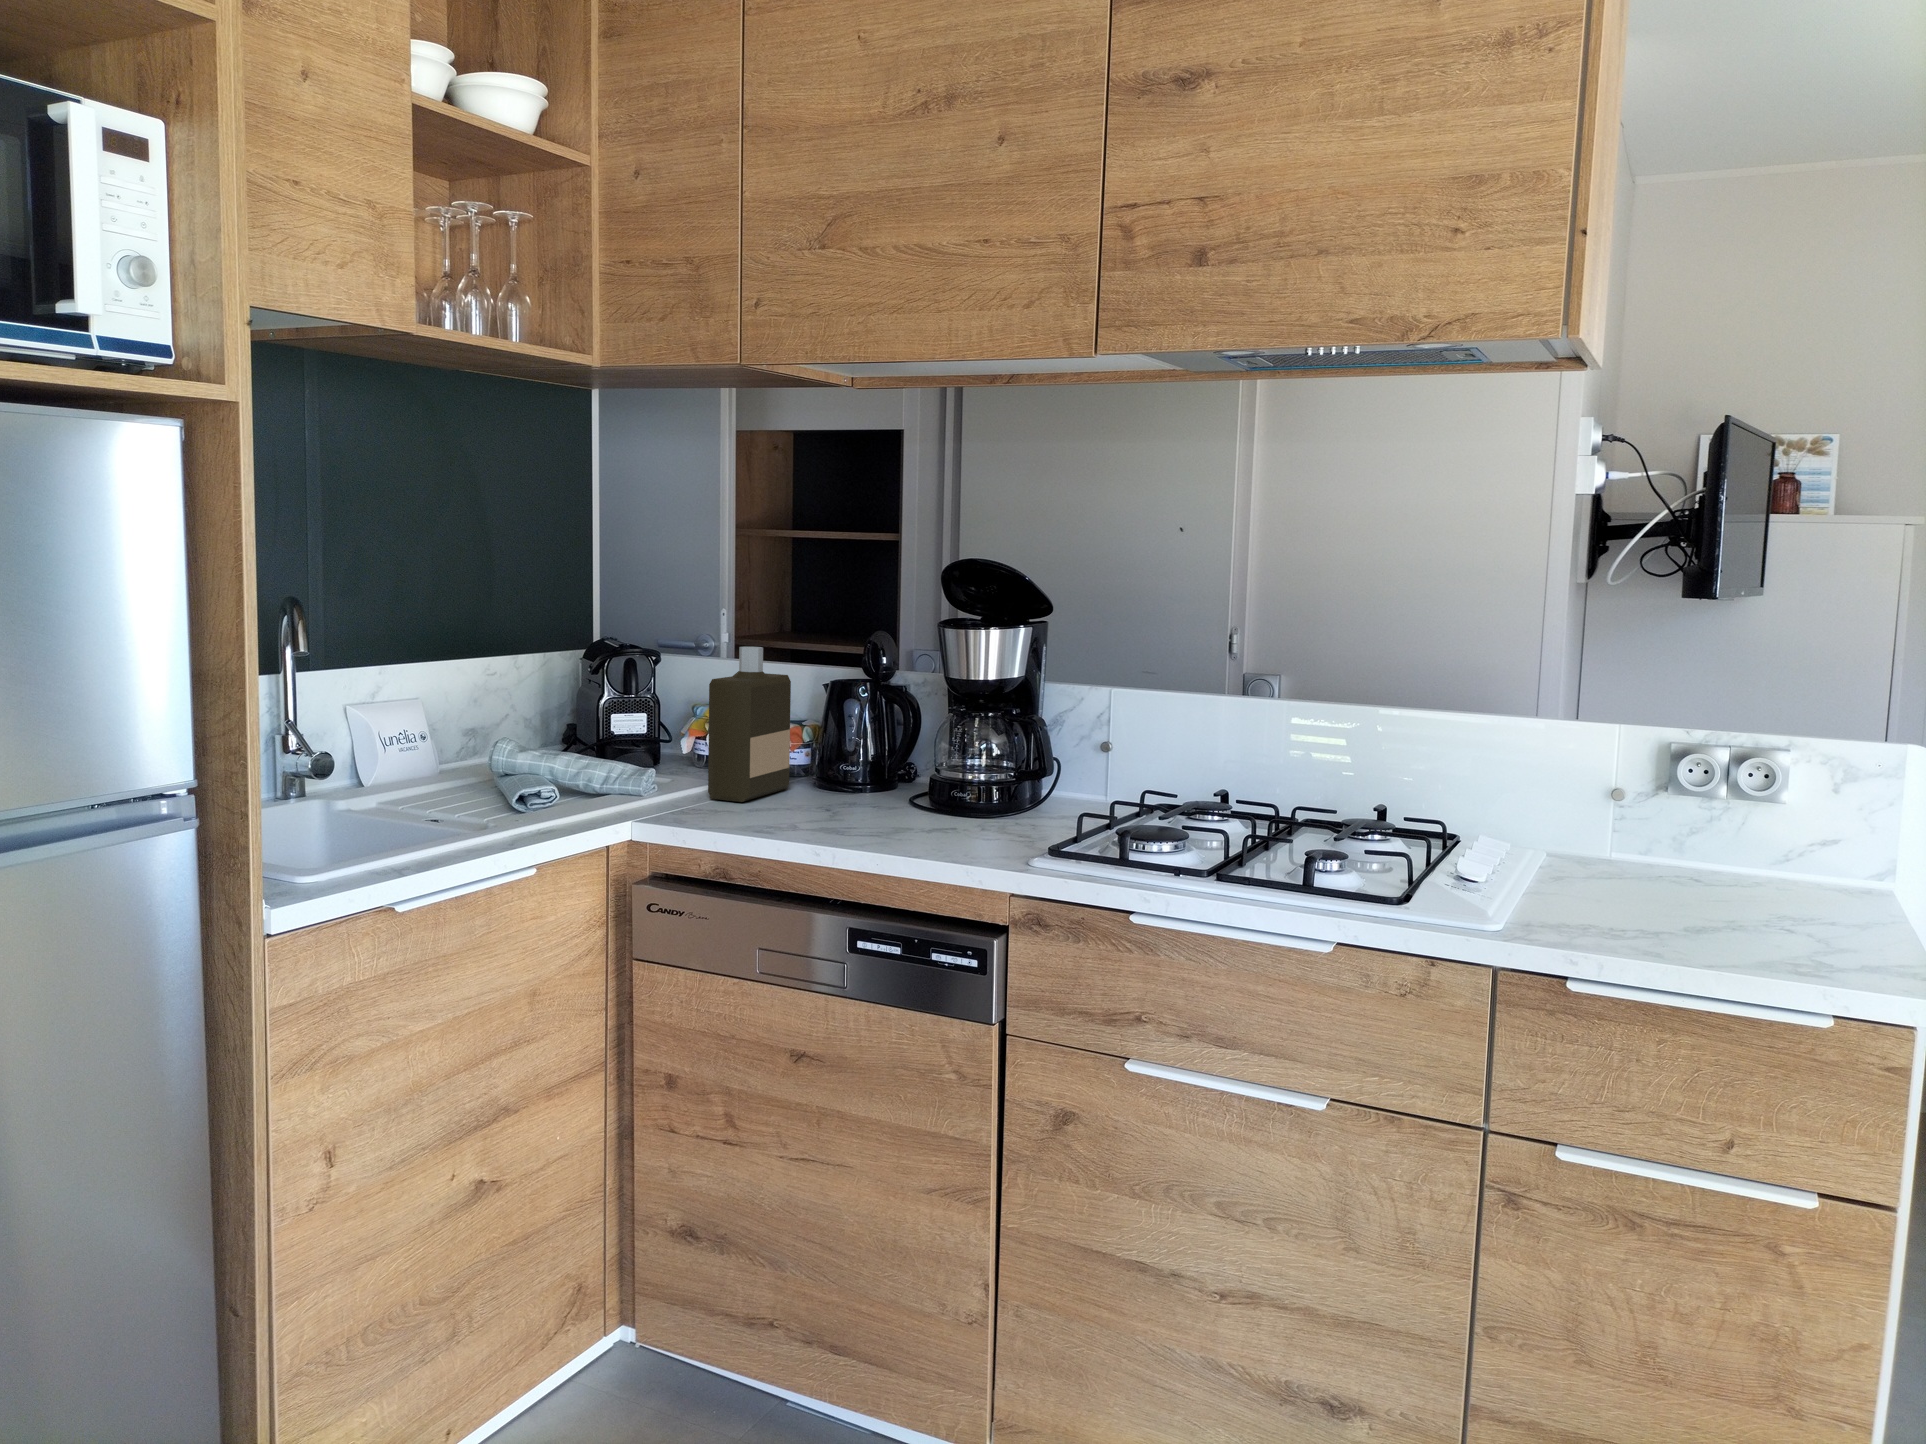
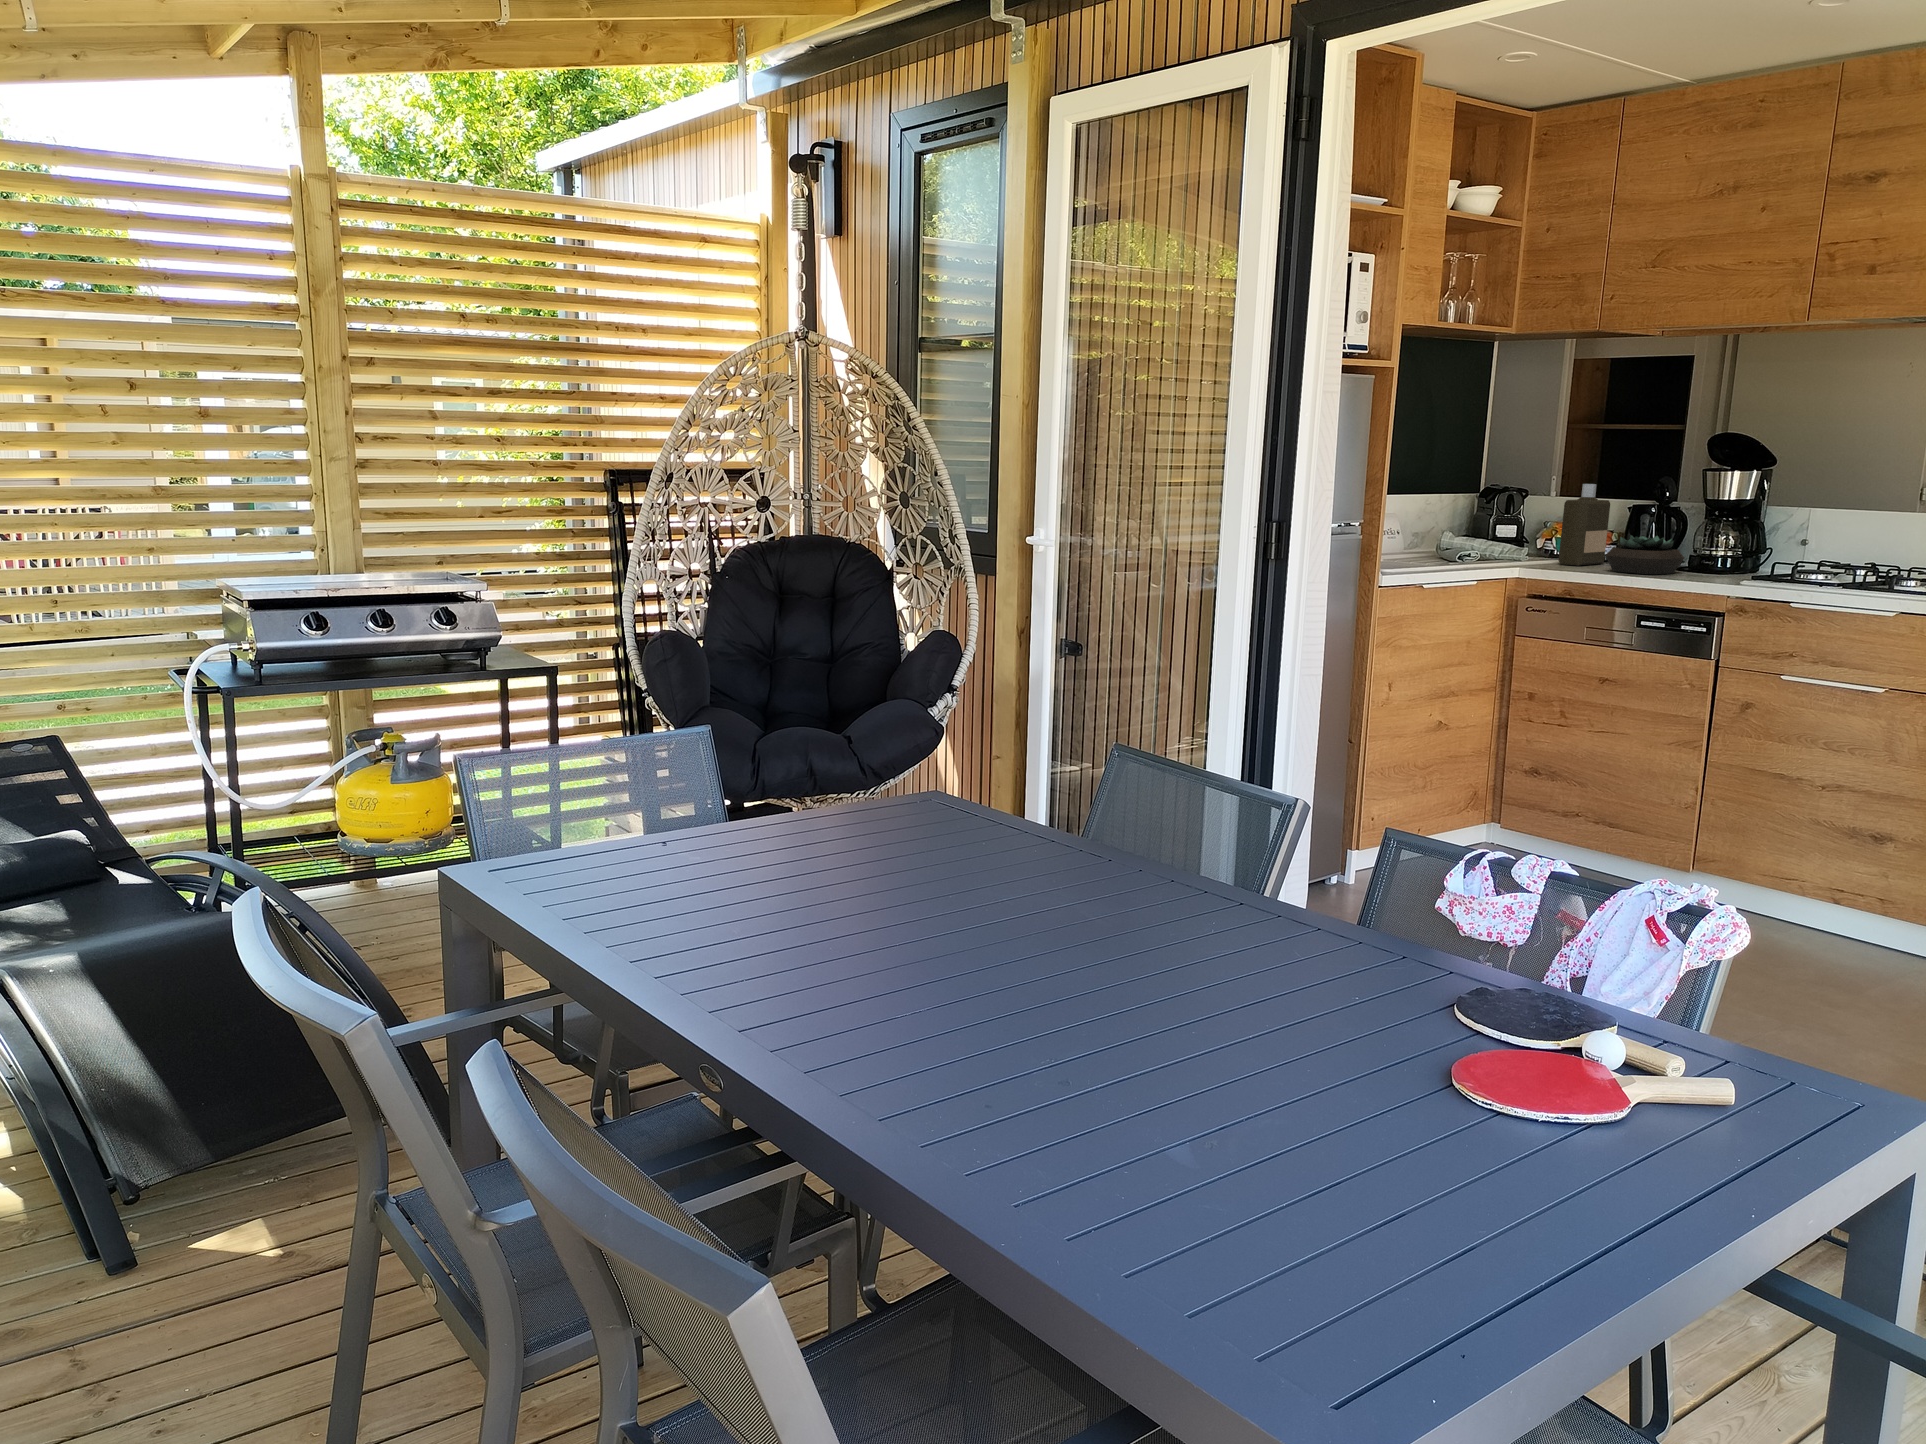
succulent plant: none [784,748,922,831] -> present [1606,535,1684,574]

